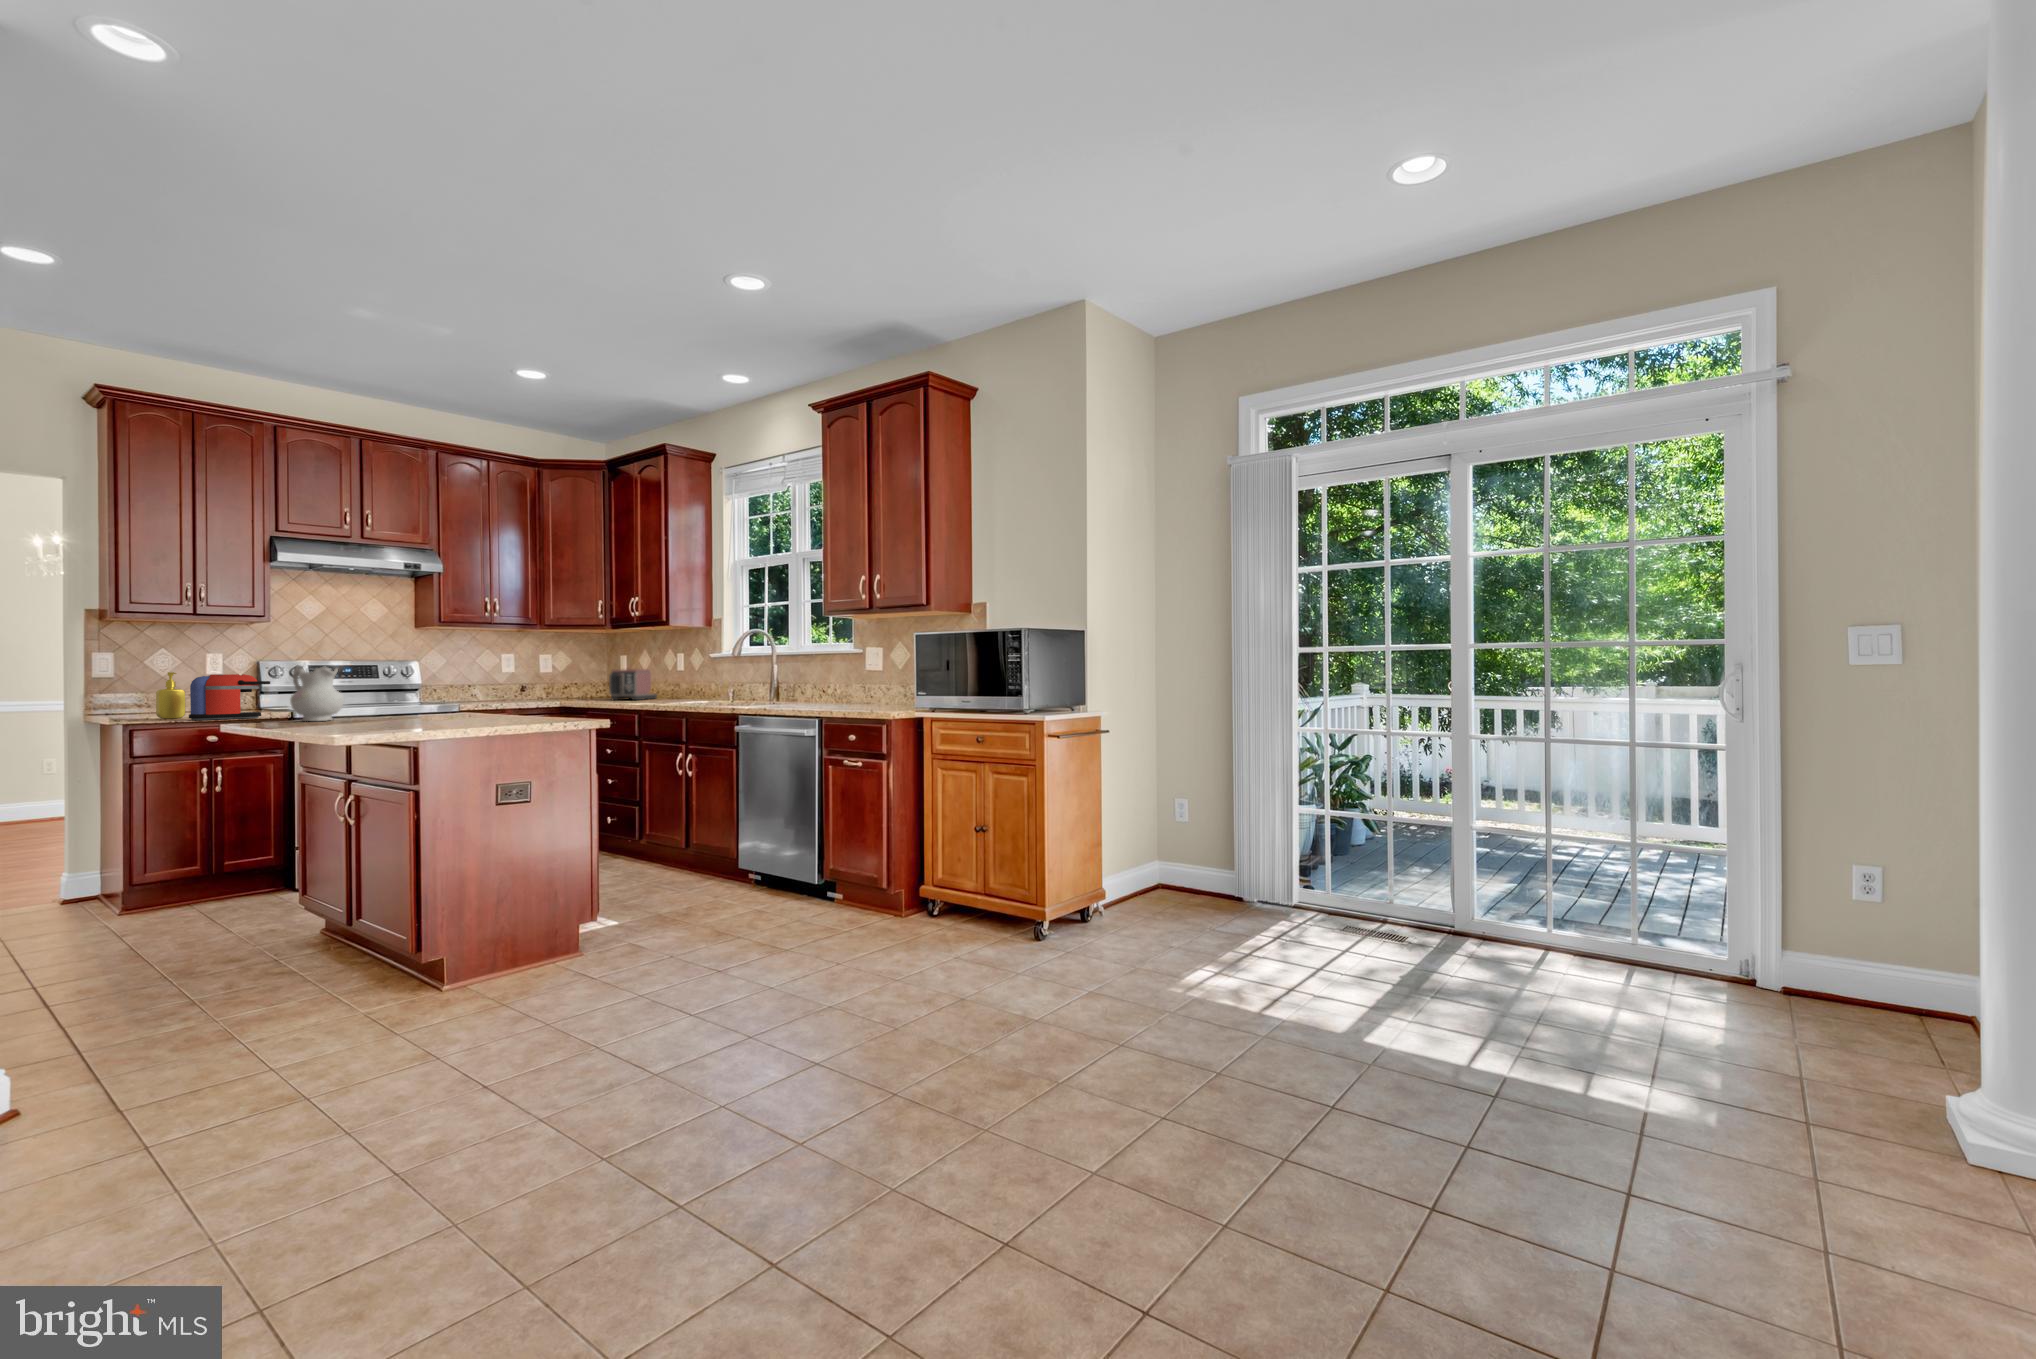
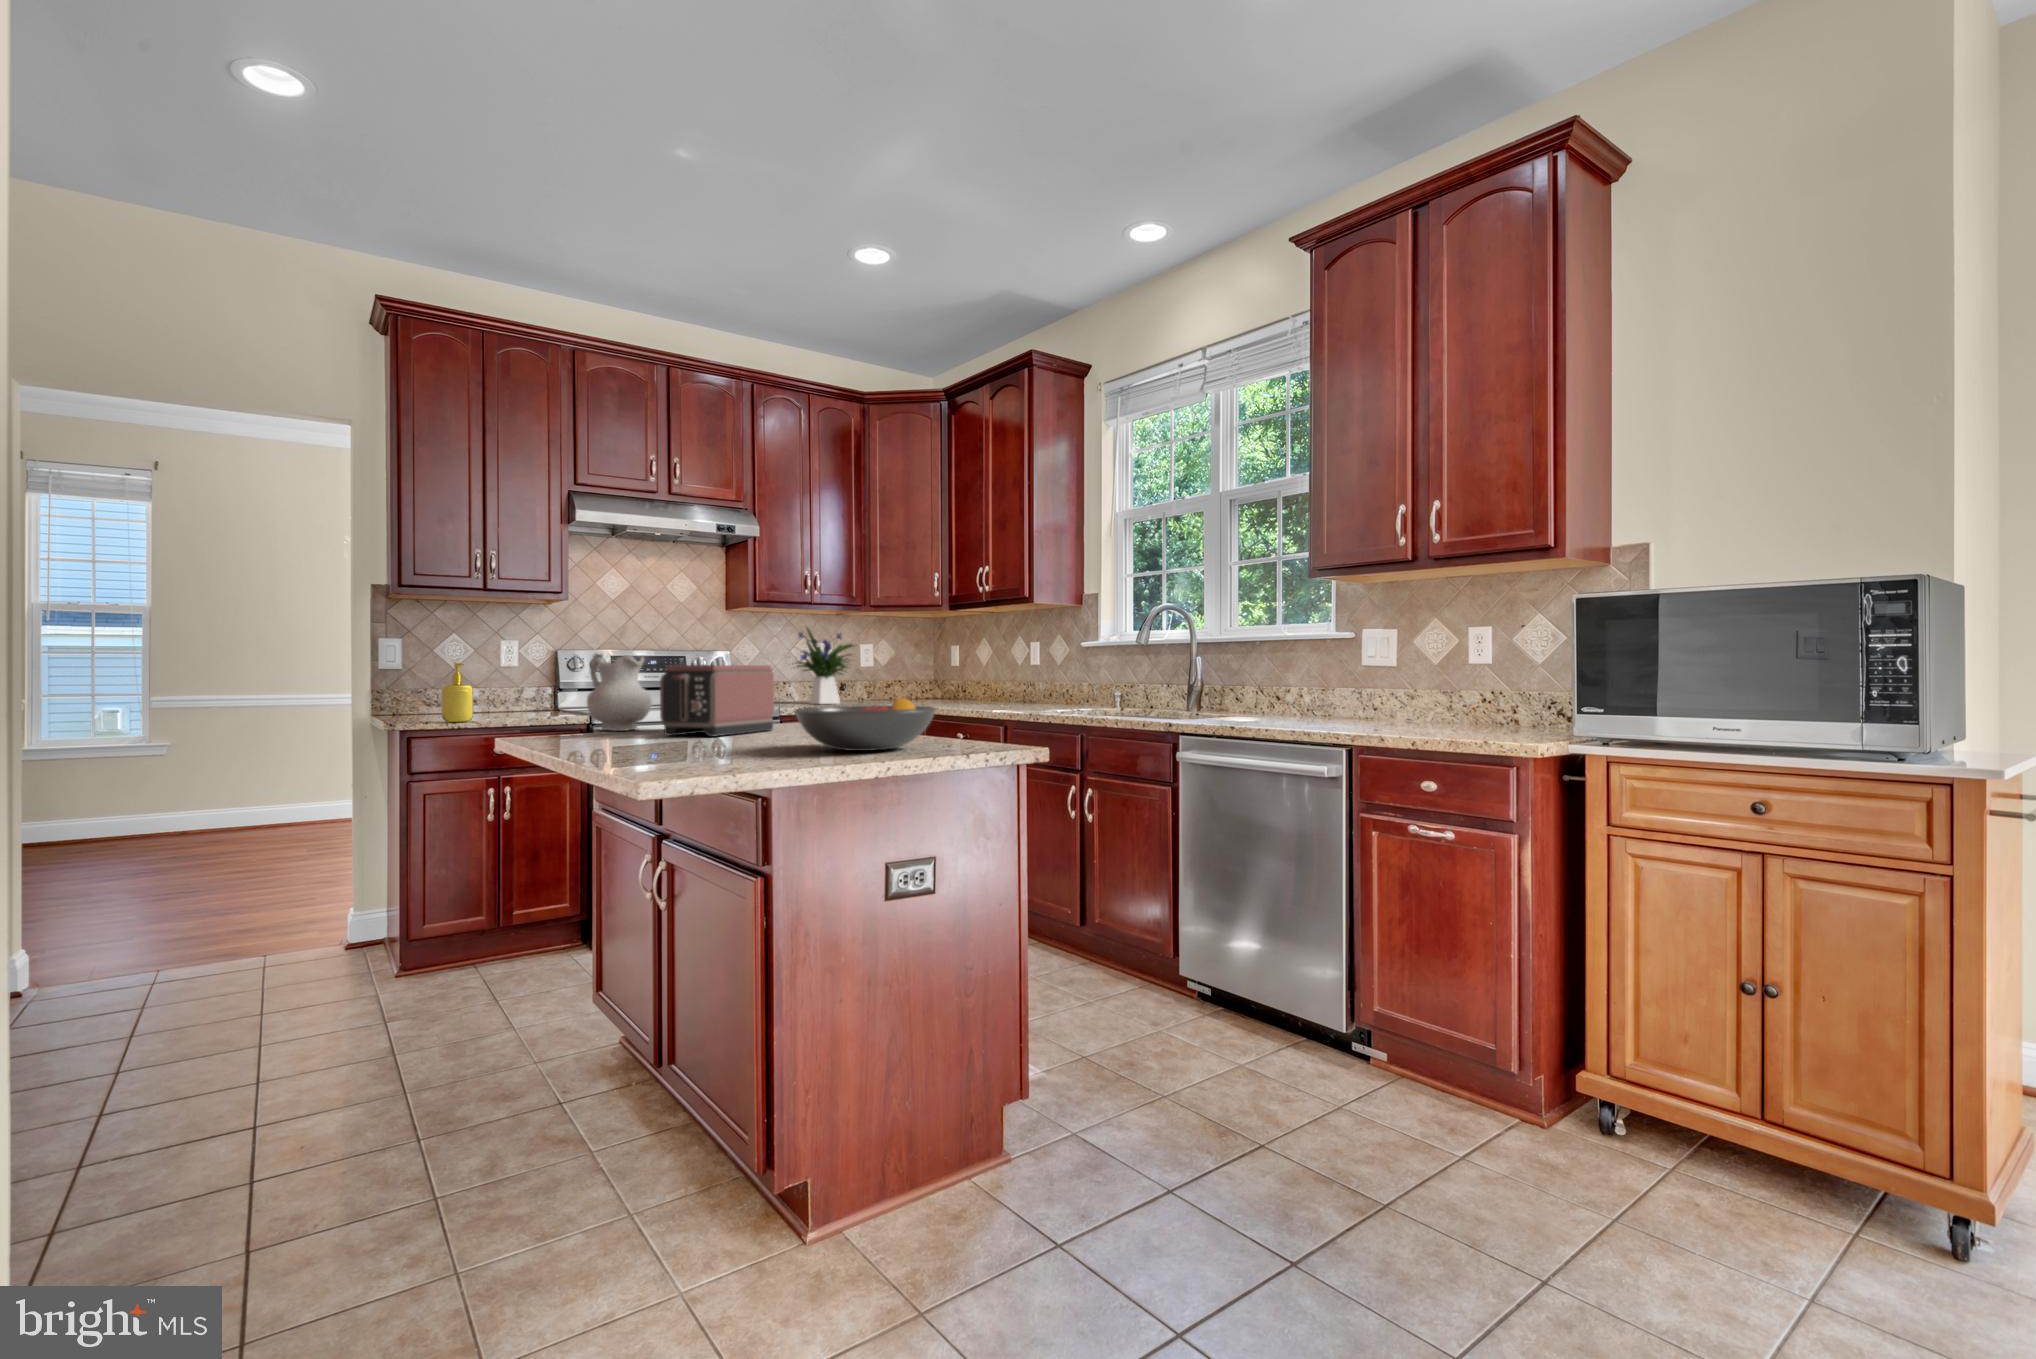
flower arrangement: none [470,640,536,703] -> present [797,628,853,704]
toaster: present [609,669,657,700] -> present [660,665,774,736]
coffee maker: present [189,674,270,720] -> none [473,666,566,725]
fruit bowl: none [443,694,544,727] -> present [794,697,936,751]

